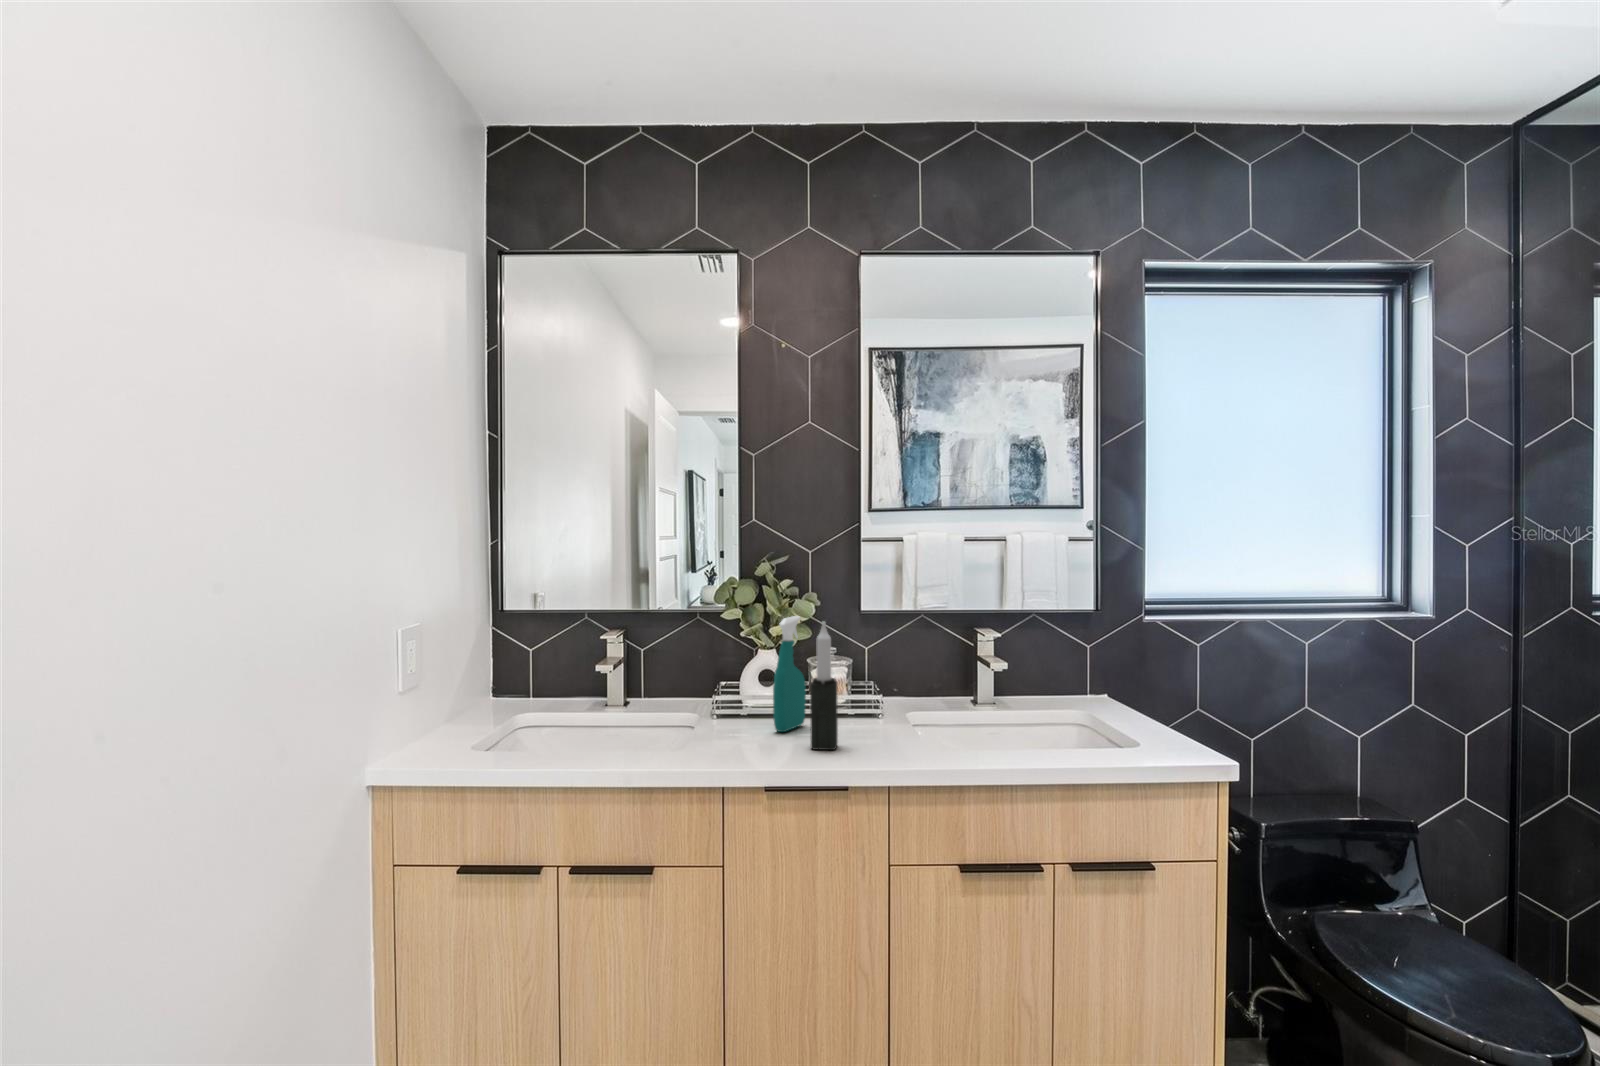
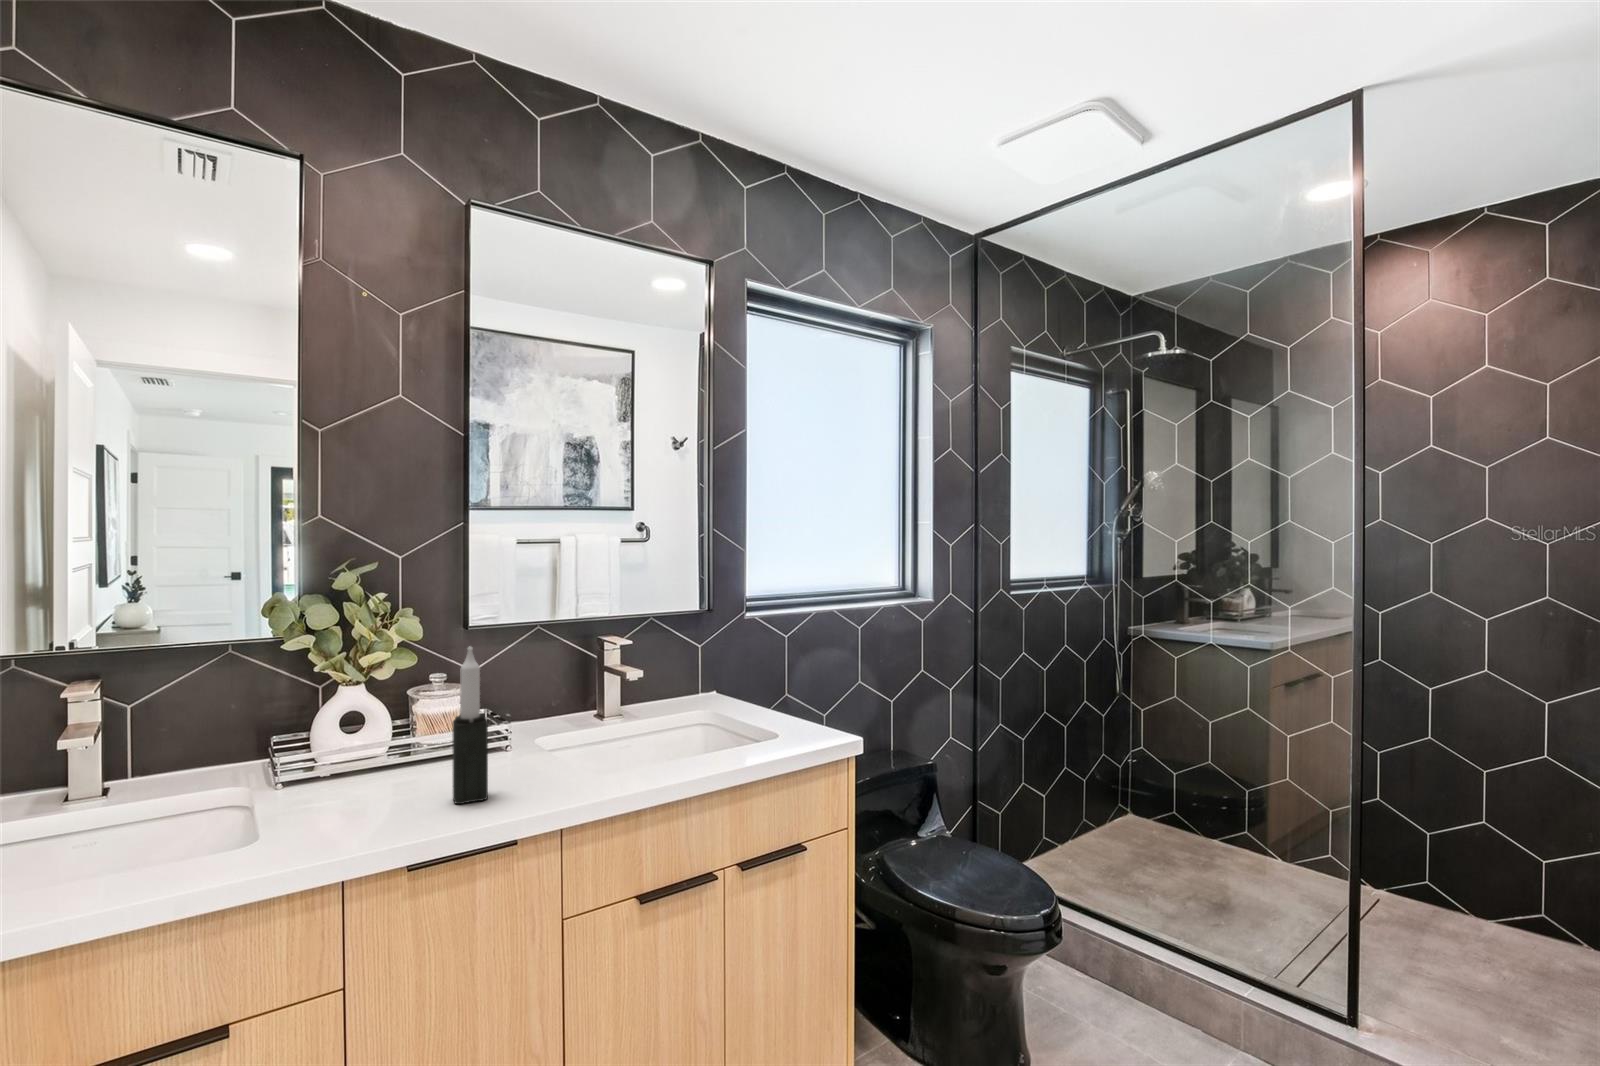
spray bottle: present [773,616,806,732] -> none [384,641,421,790]

